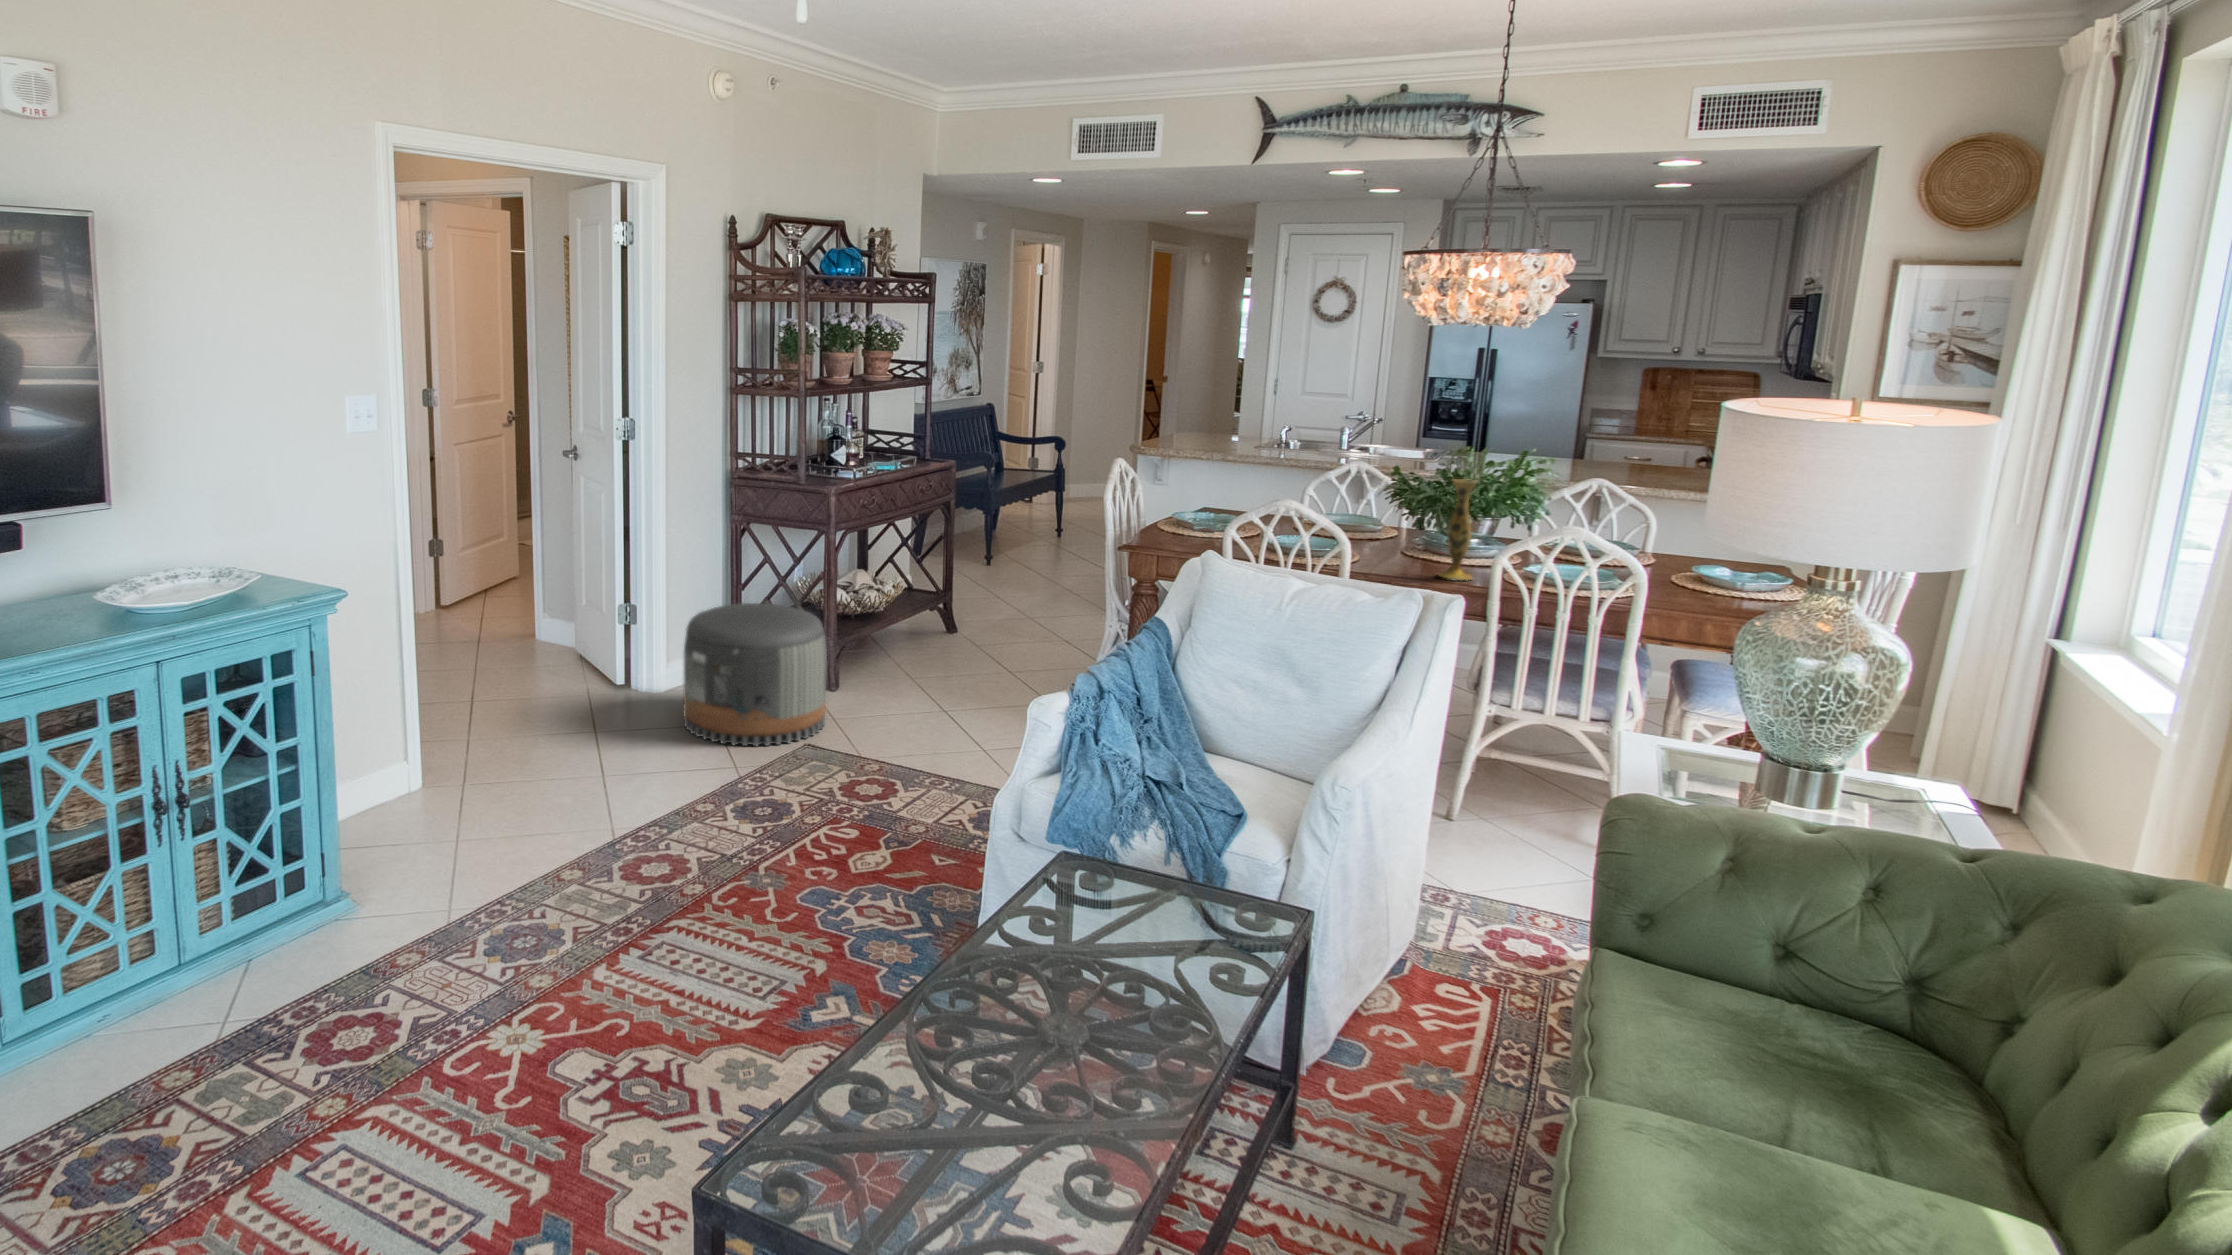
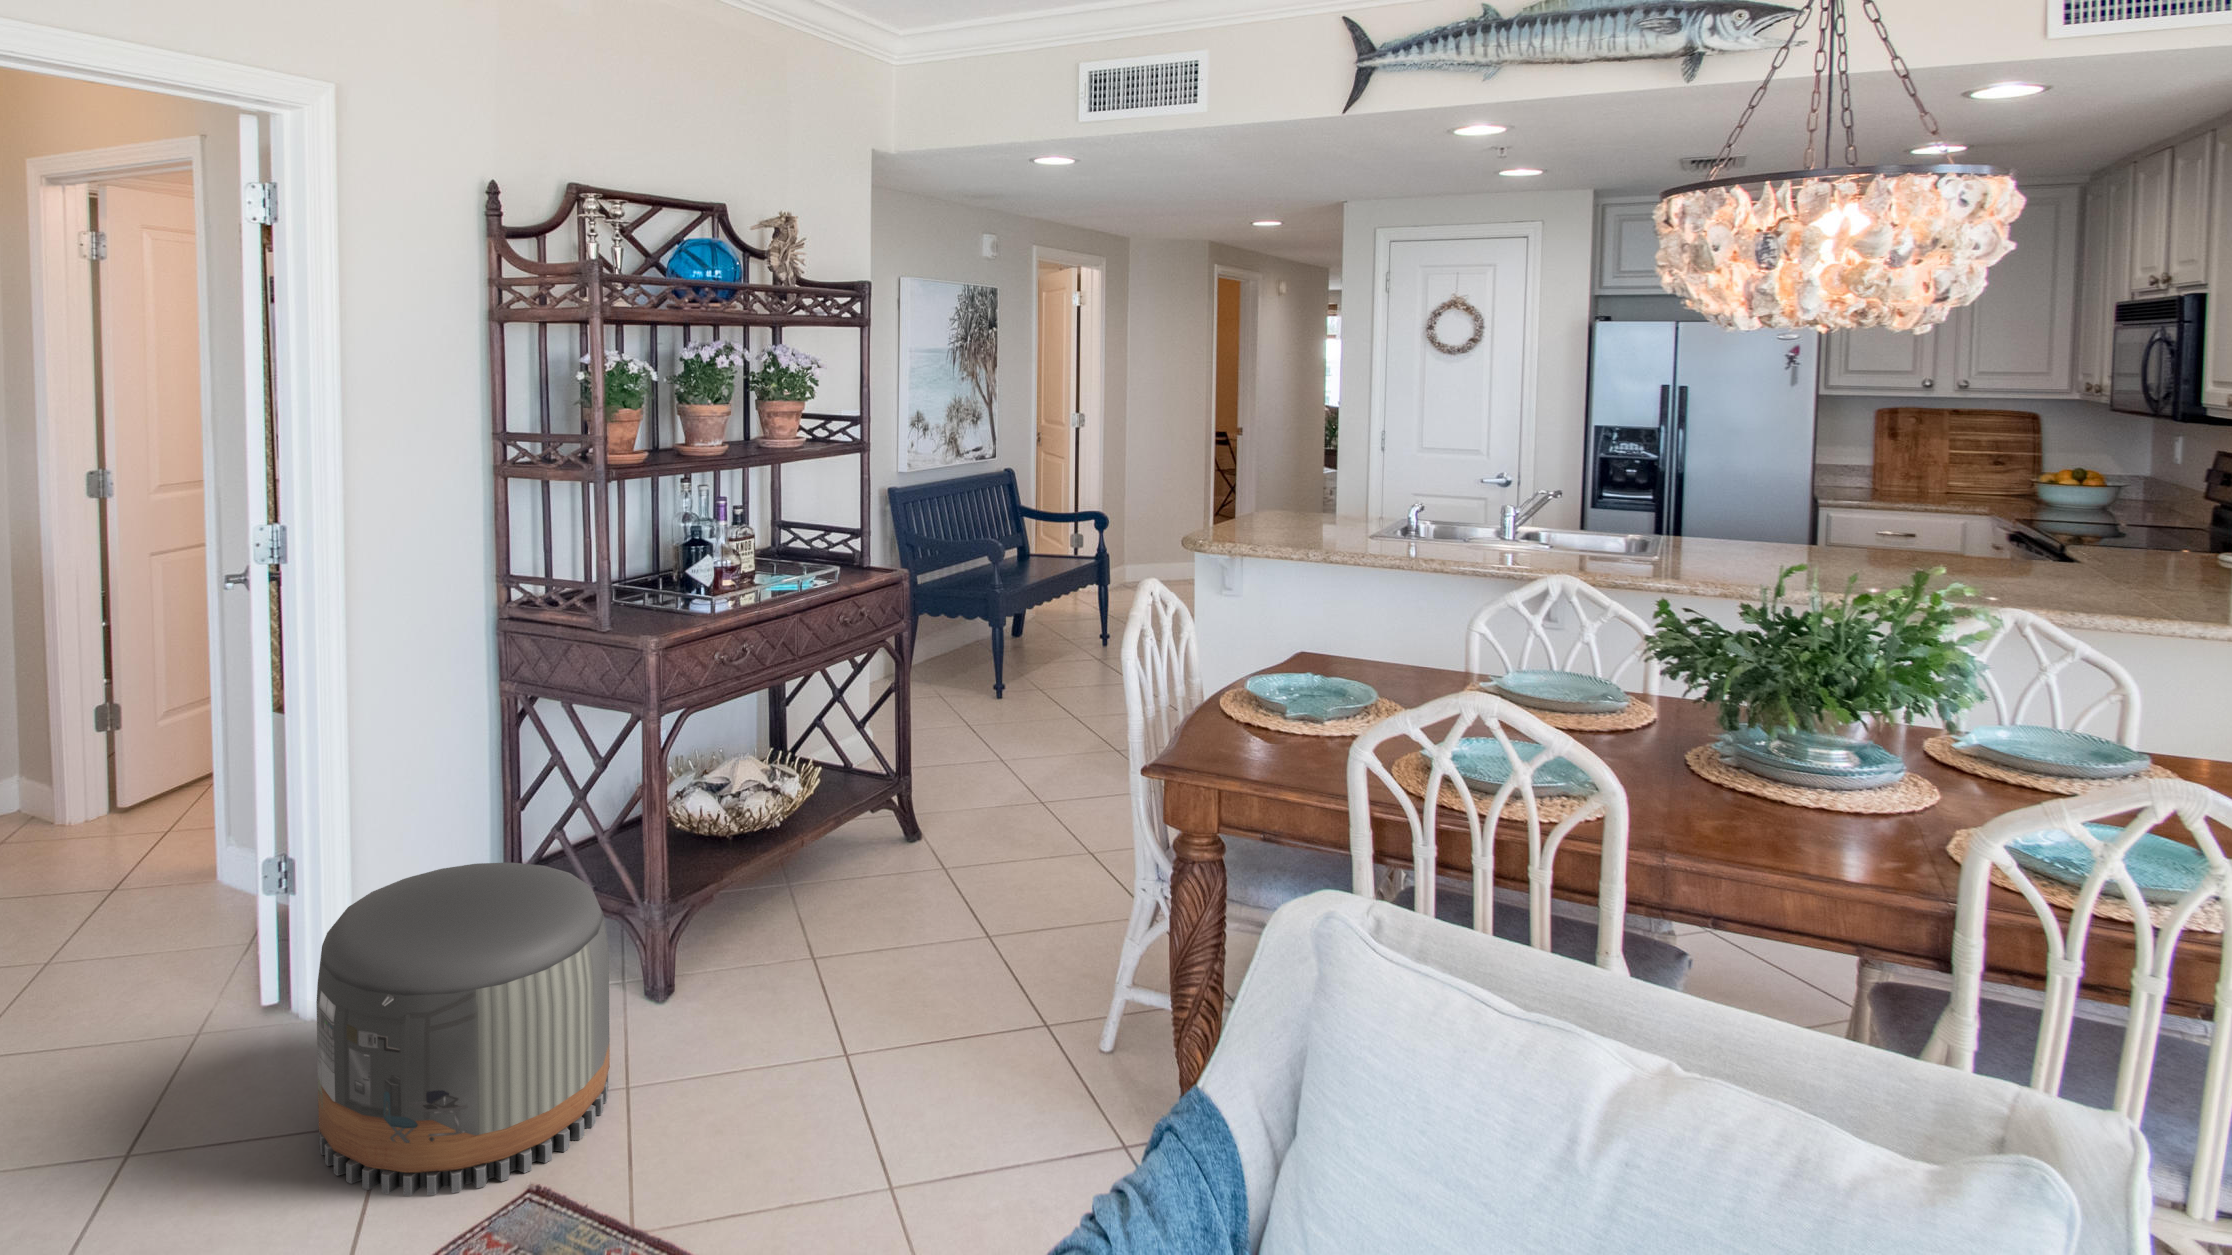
vase: present [1438,479,1476,580] -> none [1782,638,1868,854]

